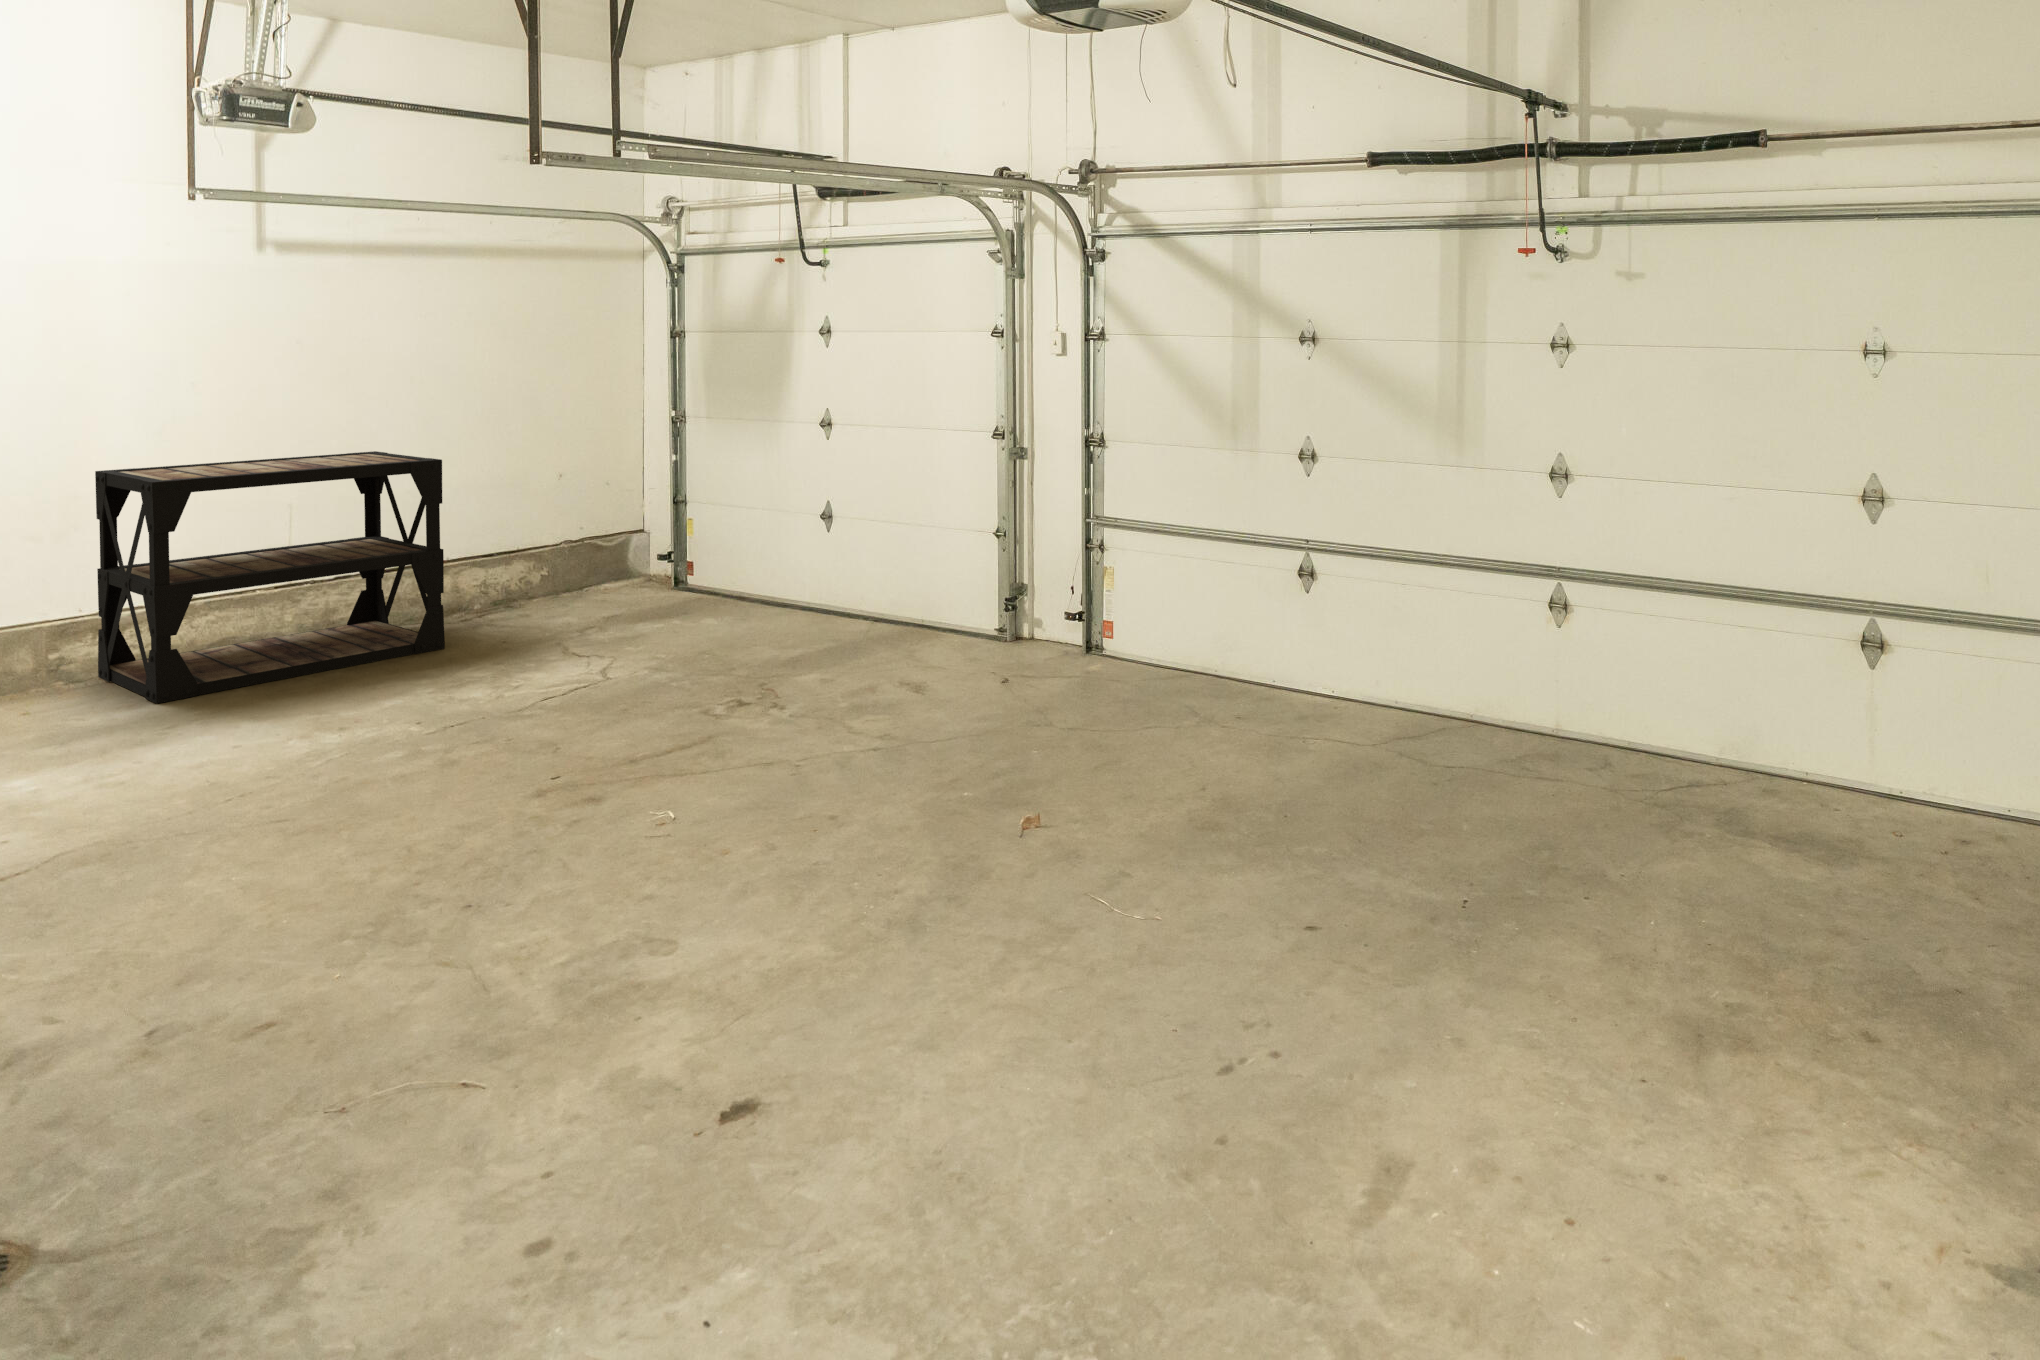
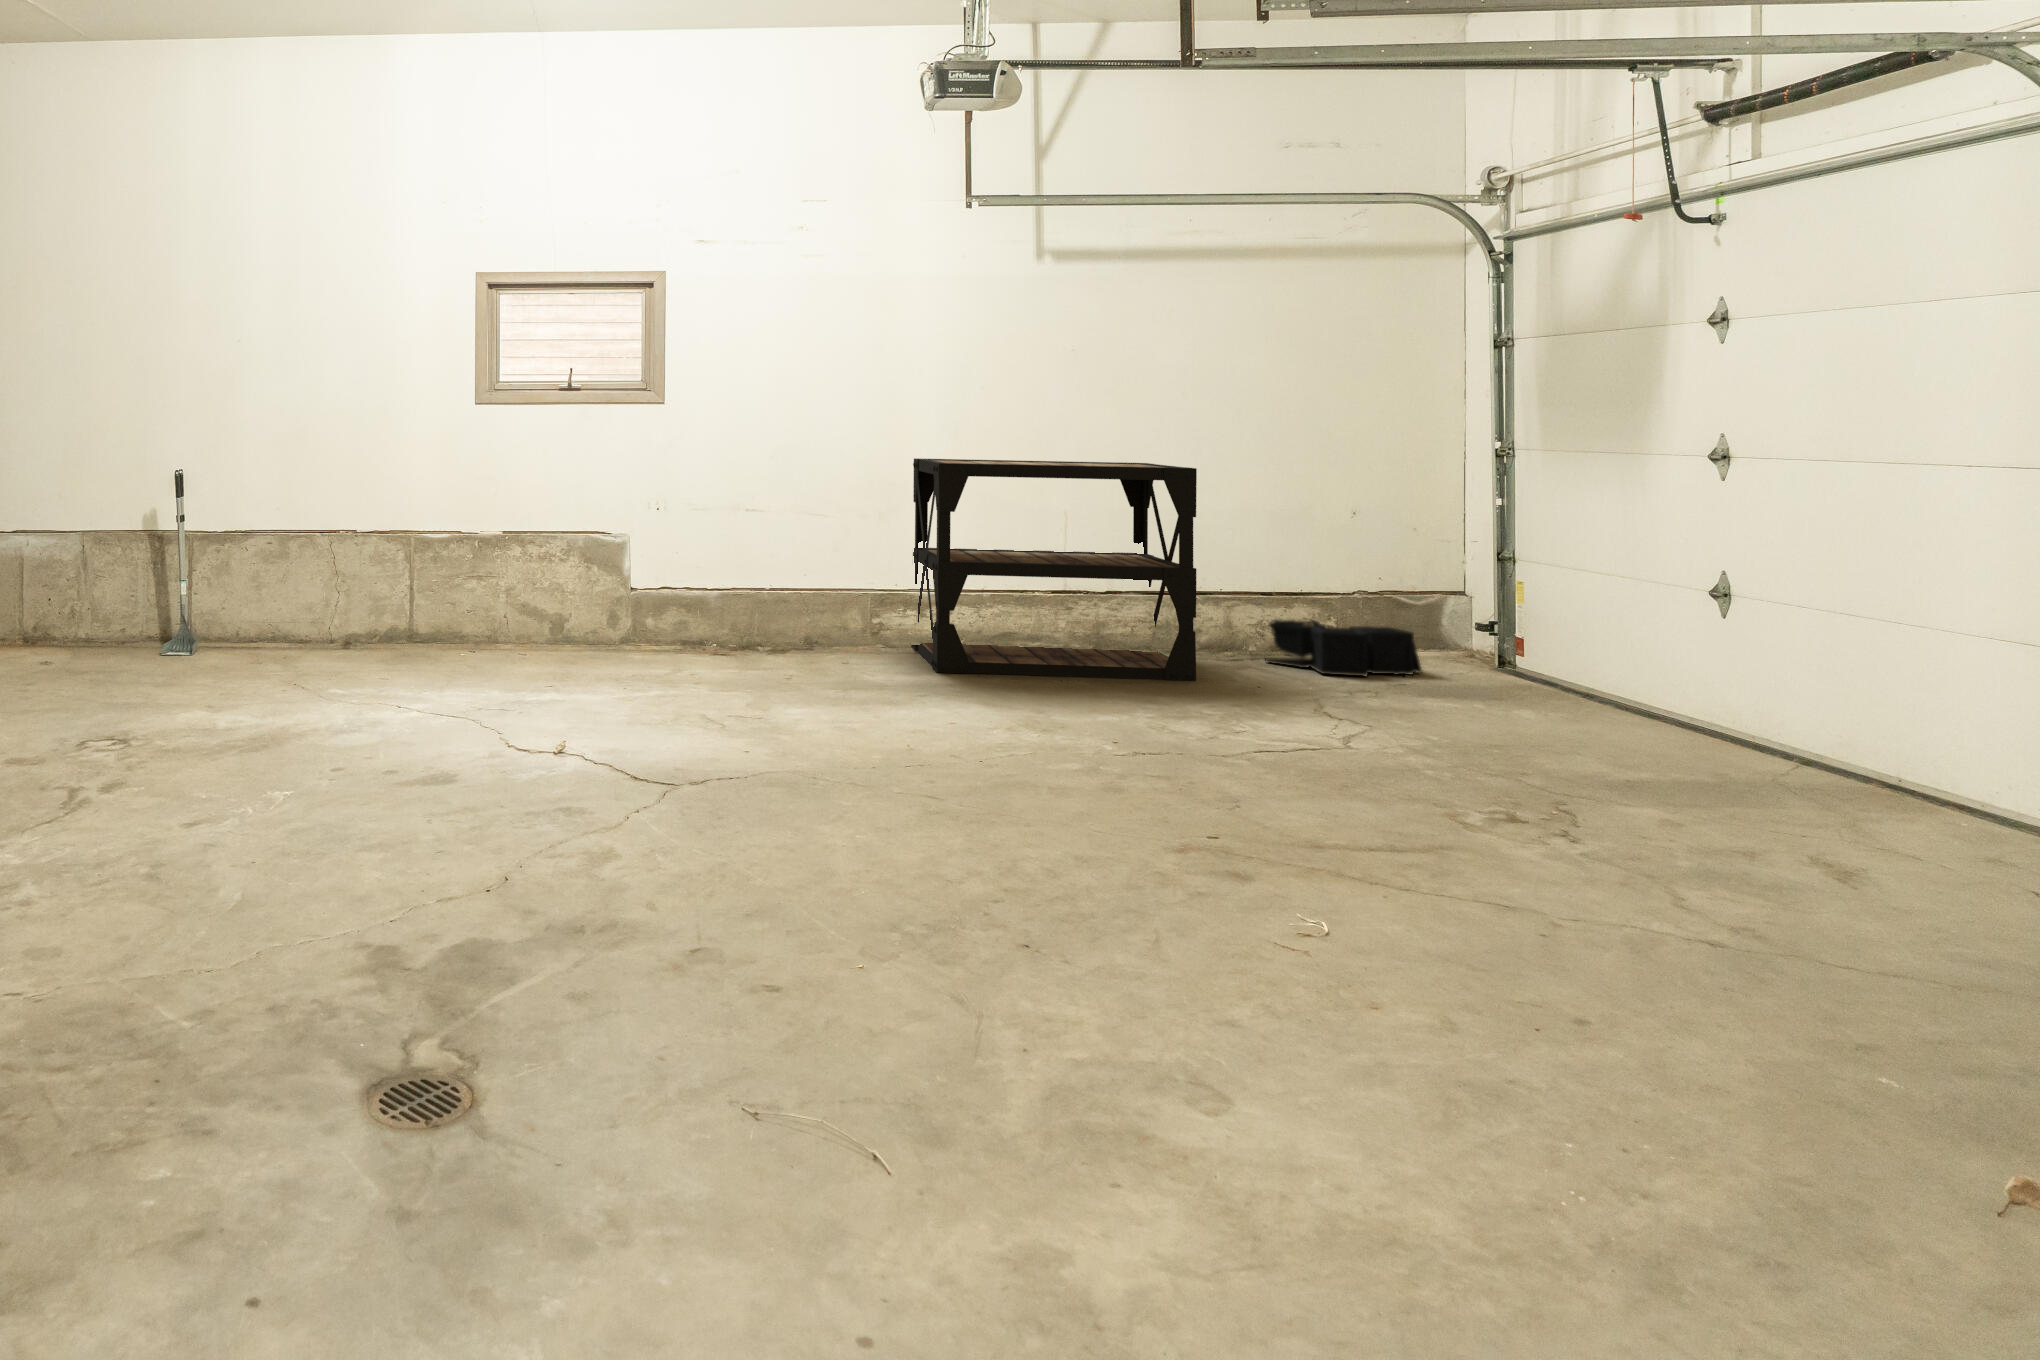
storage bin: none [488,565,624,617] -> present [1266,619,1422,676]

